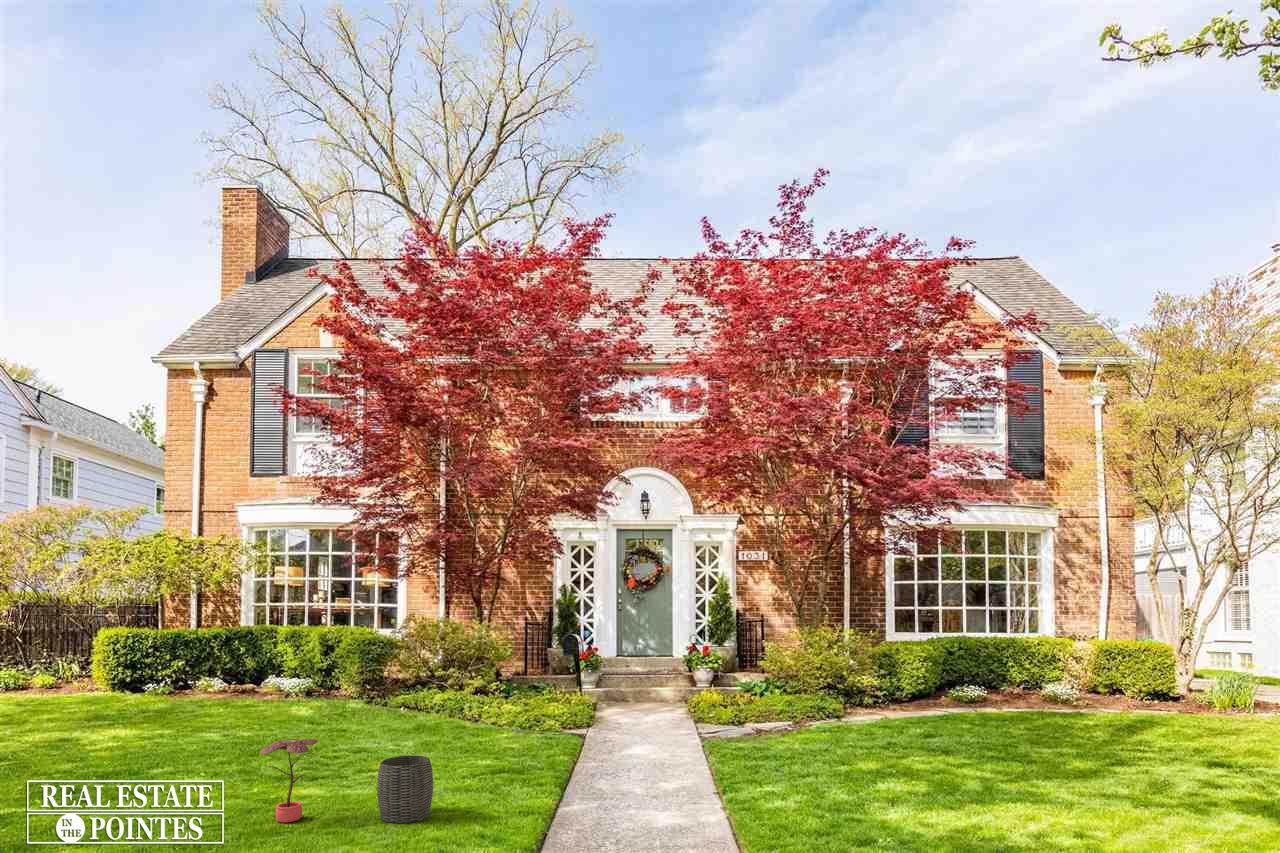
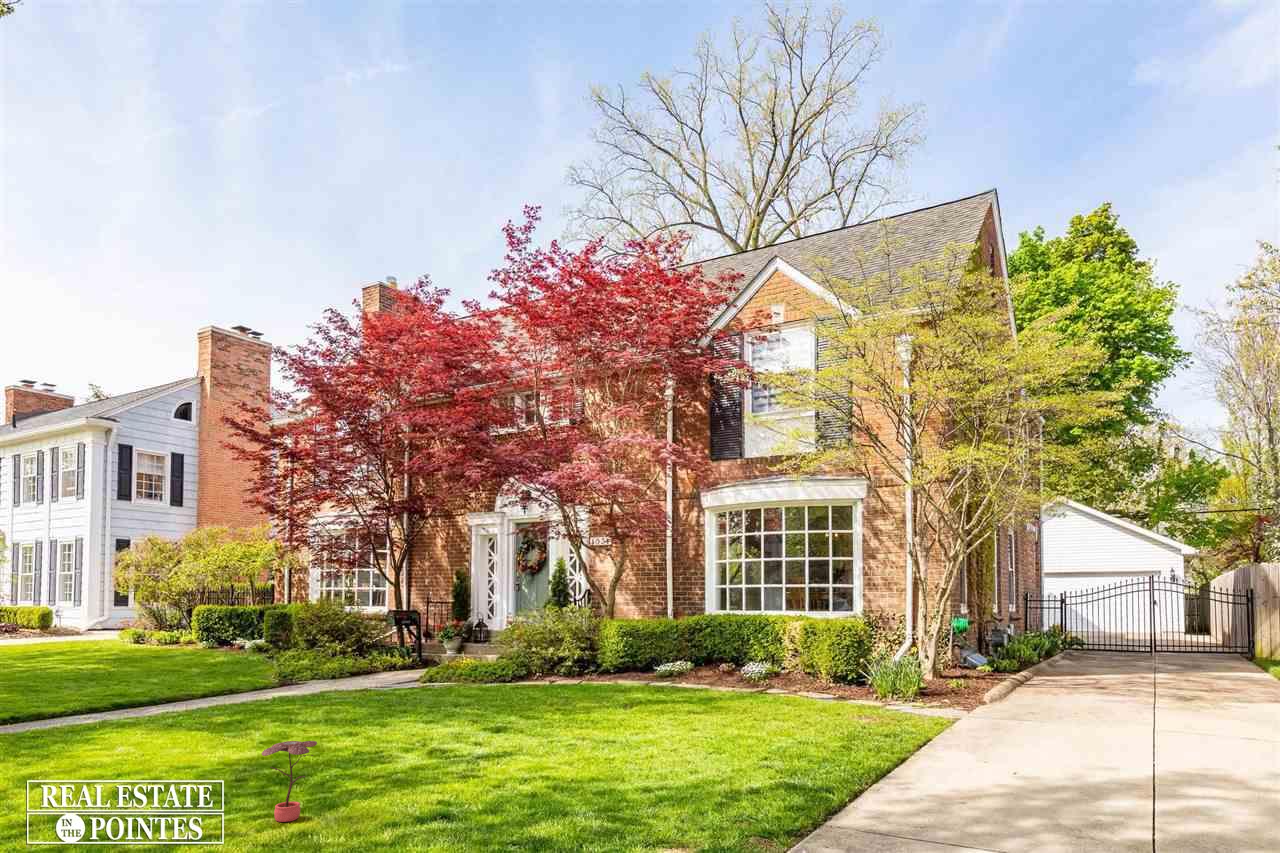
woven basket: present [377,755,433,823] -> none [373,757,427,822]

